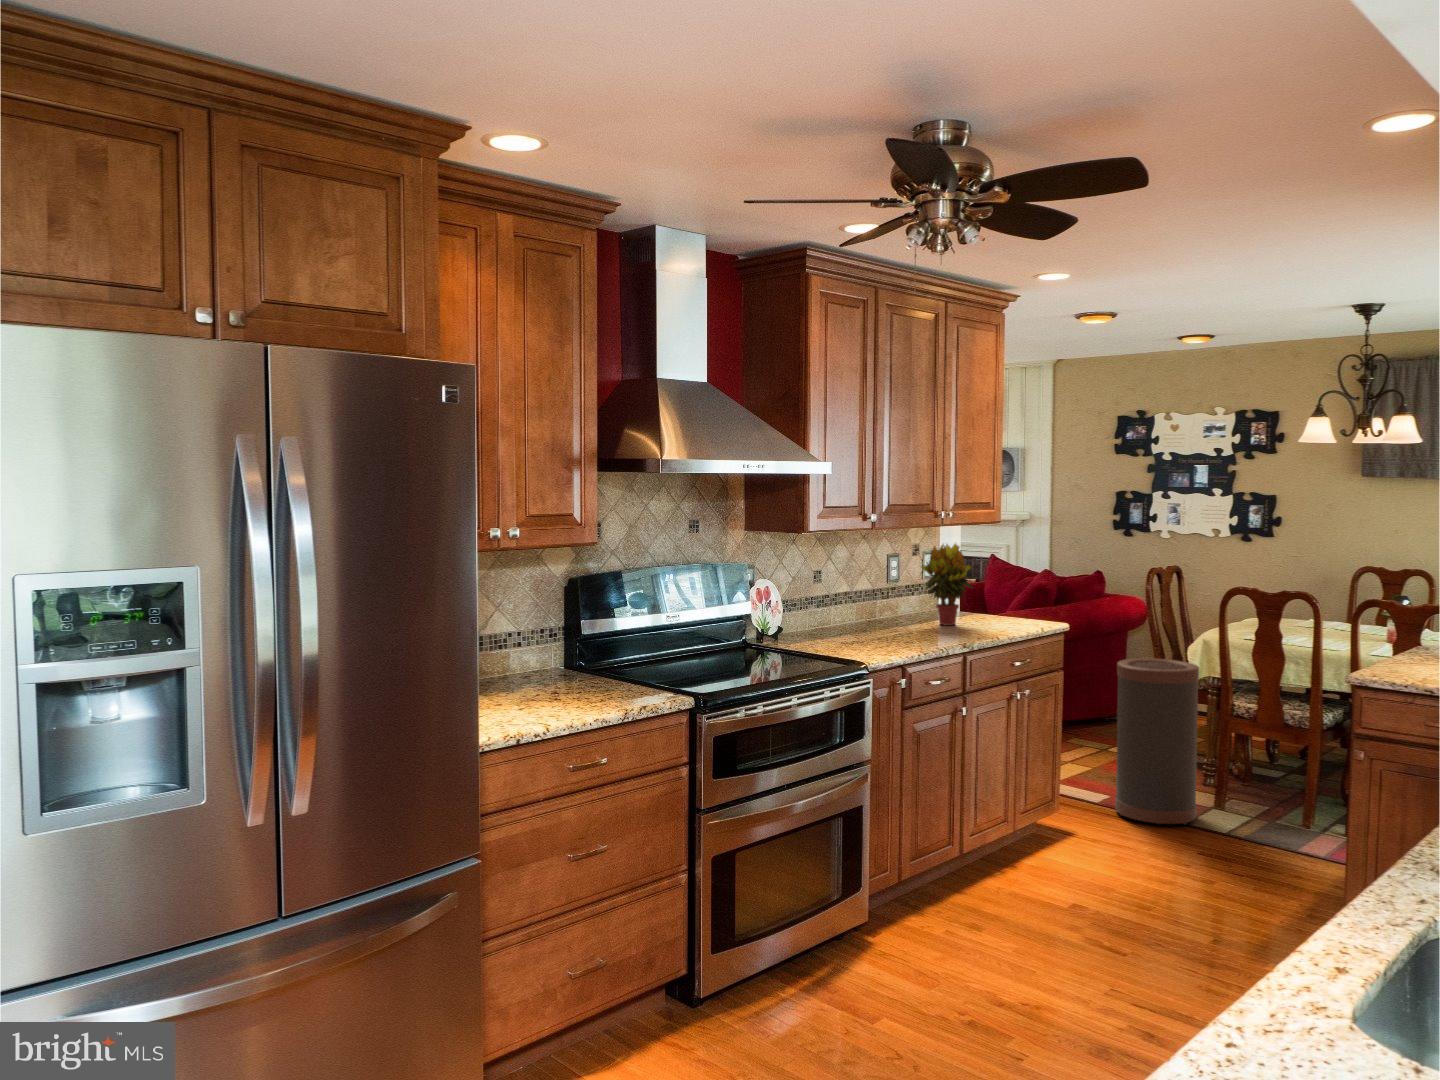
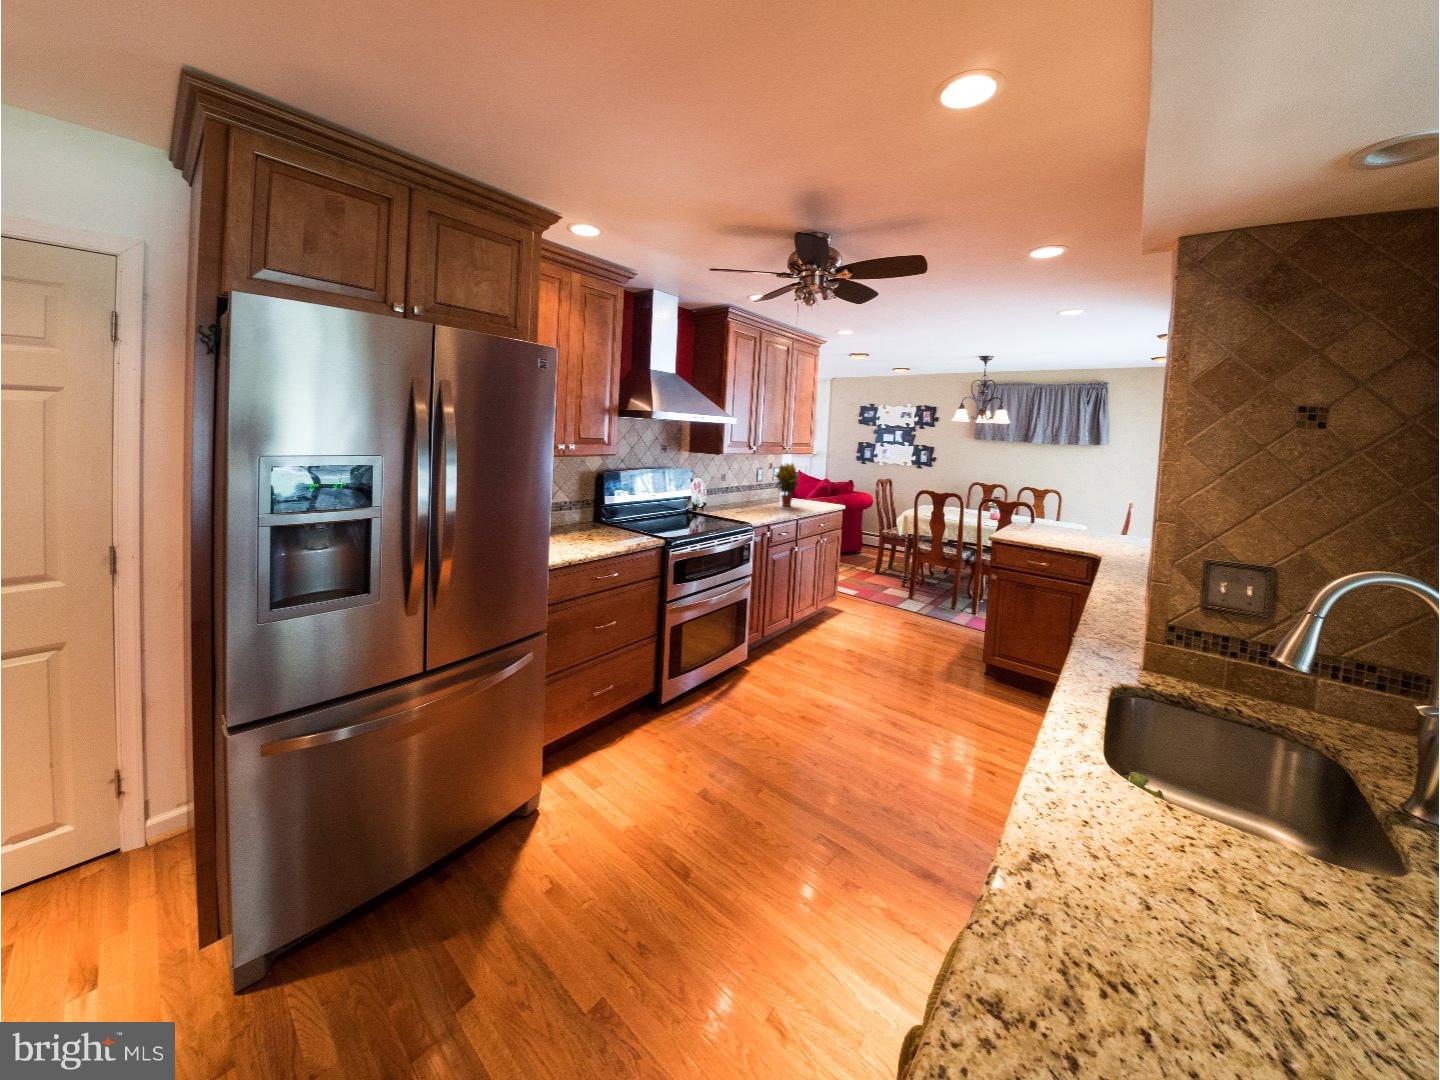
trash can: present [1115,658,1199,825] -> none [861,525,906,606]

